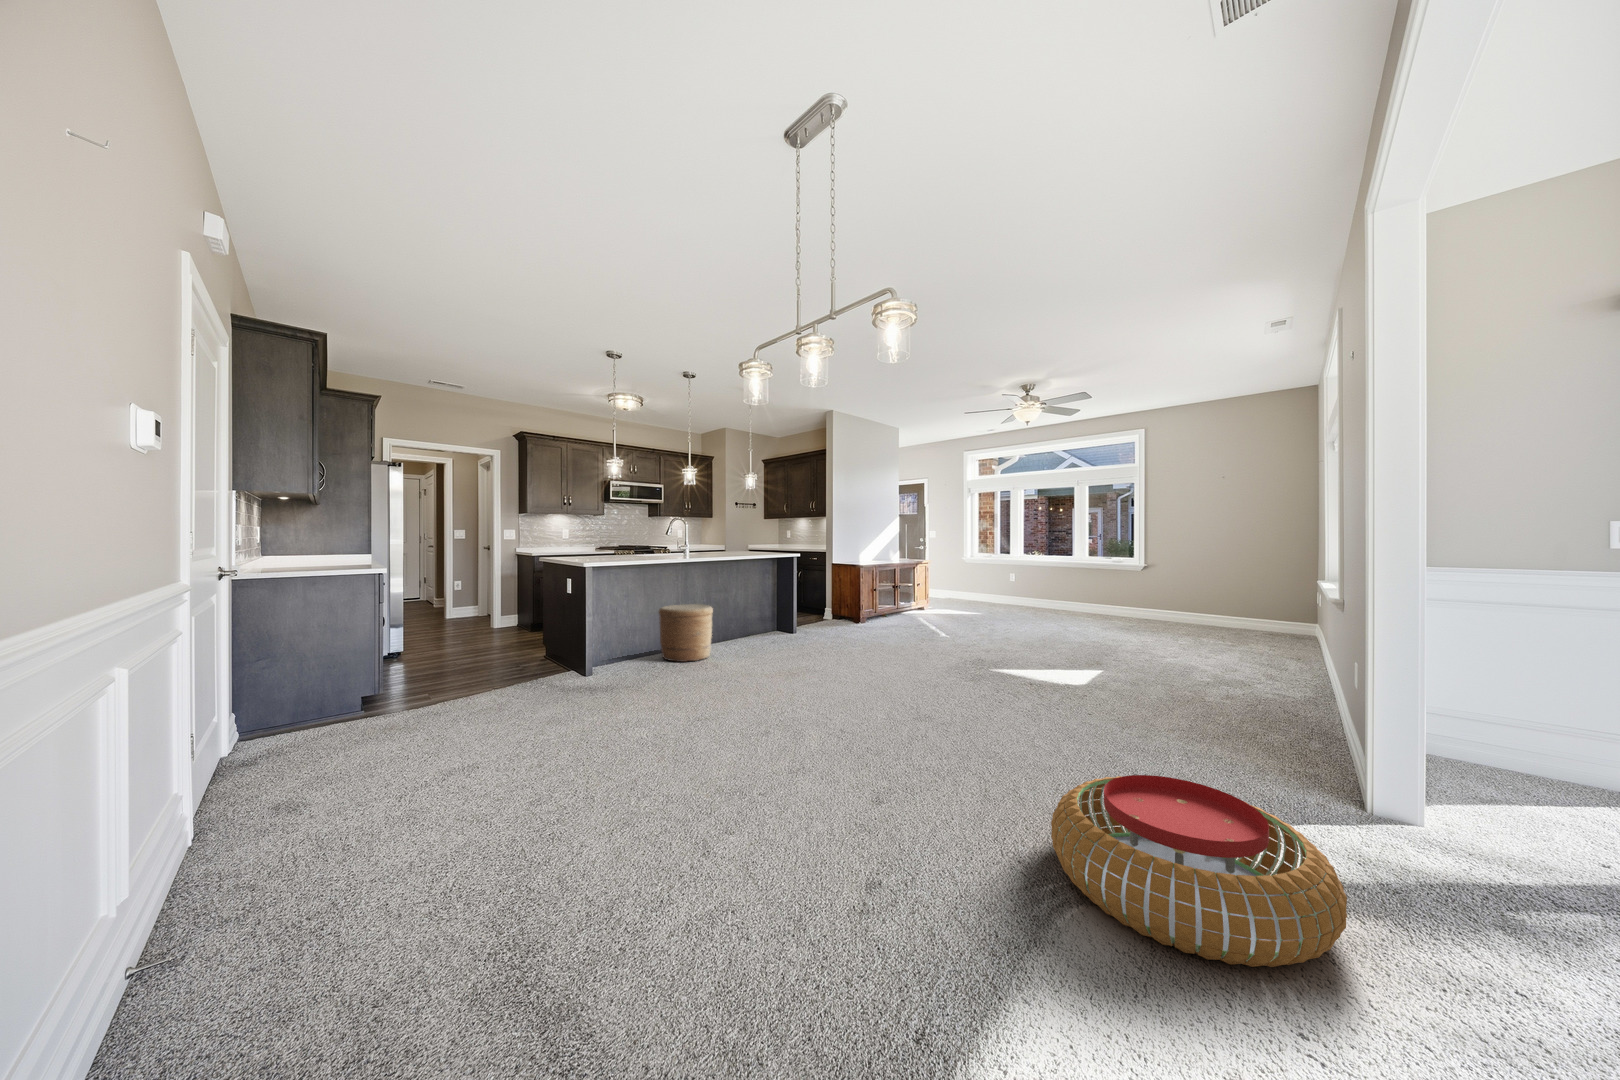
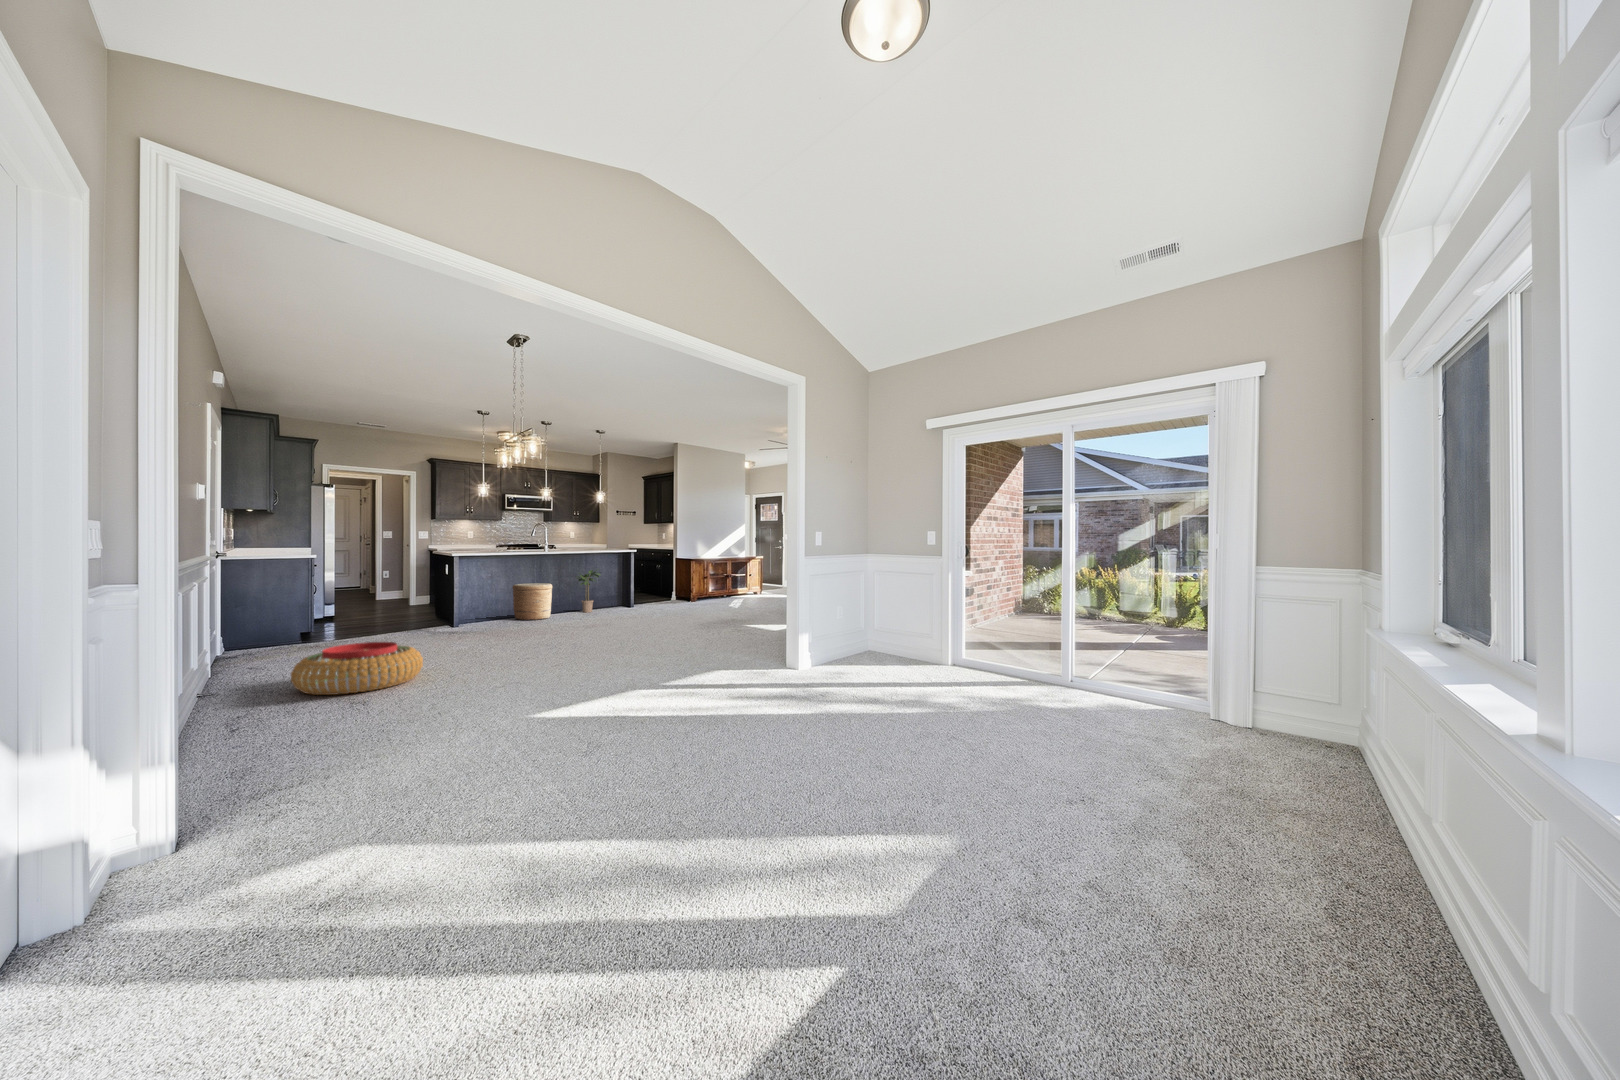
potted plant: none [733,581,766,644] -> present [576,570,601,612]
pouf: present [1051,775,1347,967] -> present [291,642,423,695]

